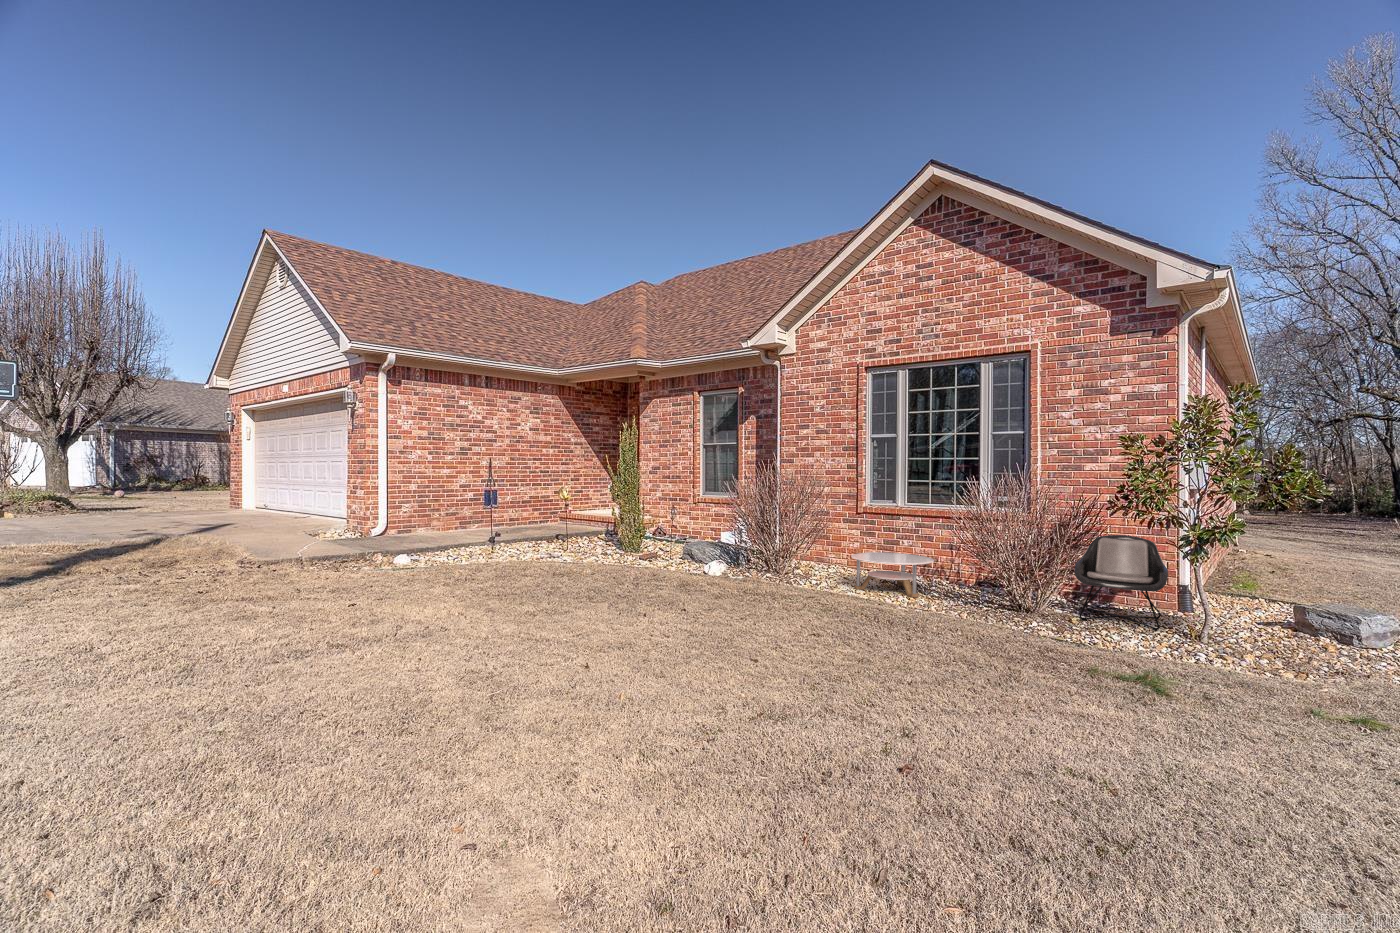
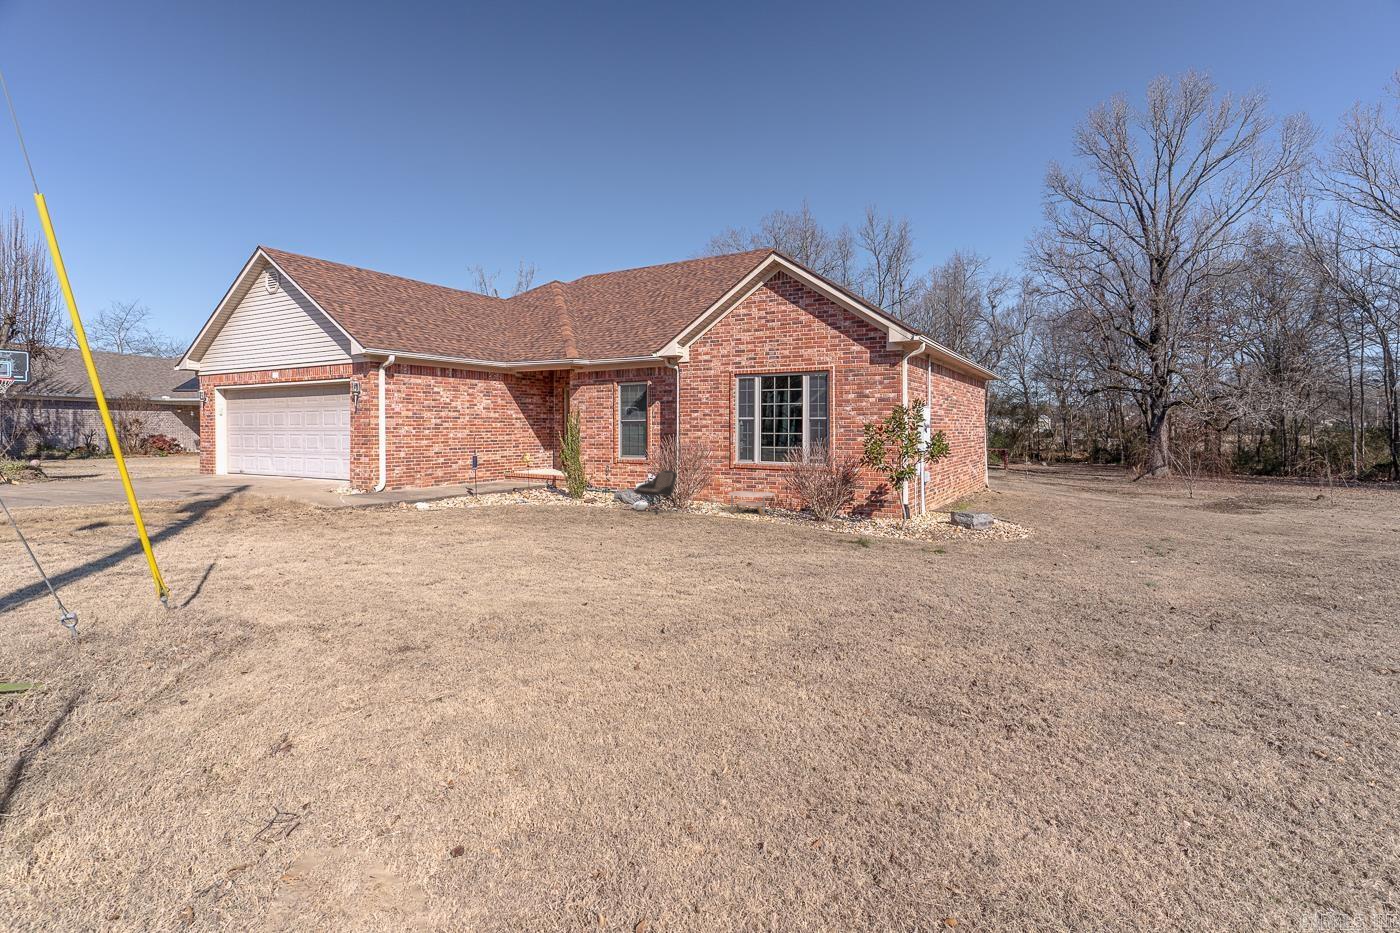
lounge chair: present [1075,535,1168,631] -> present [634,470,677,510]

